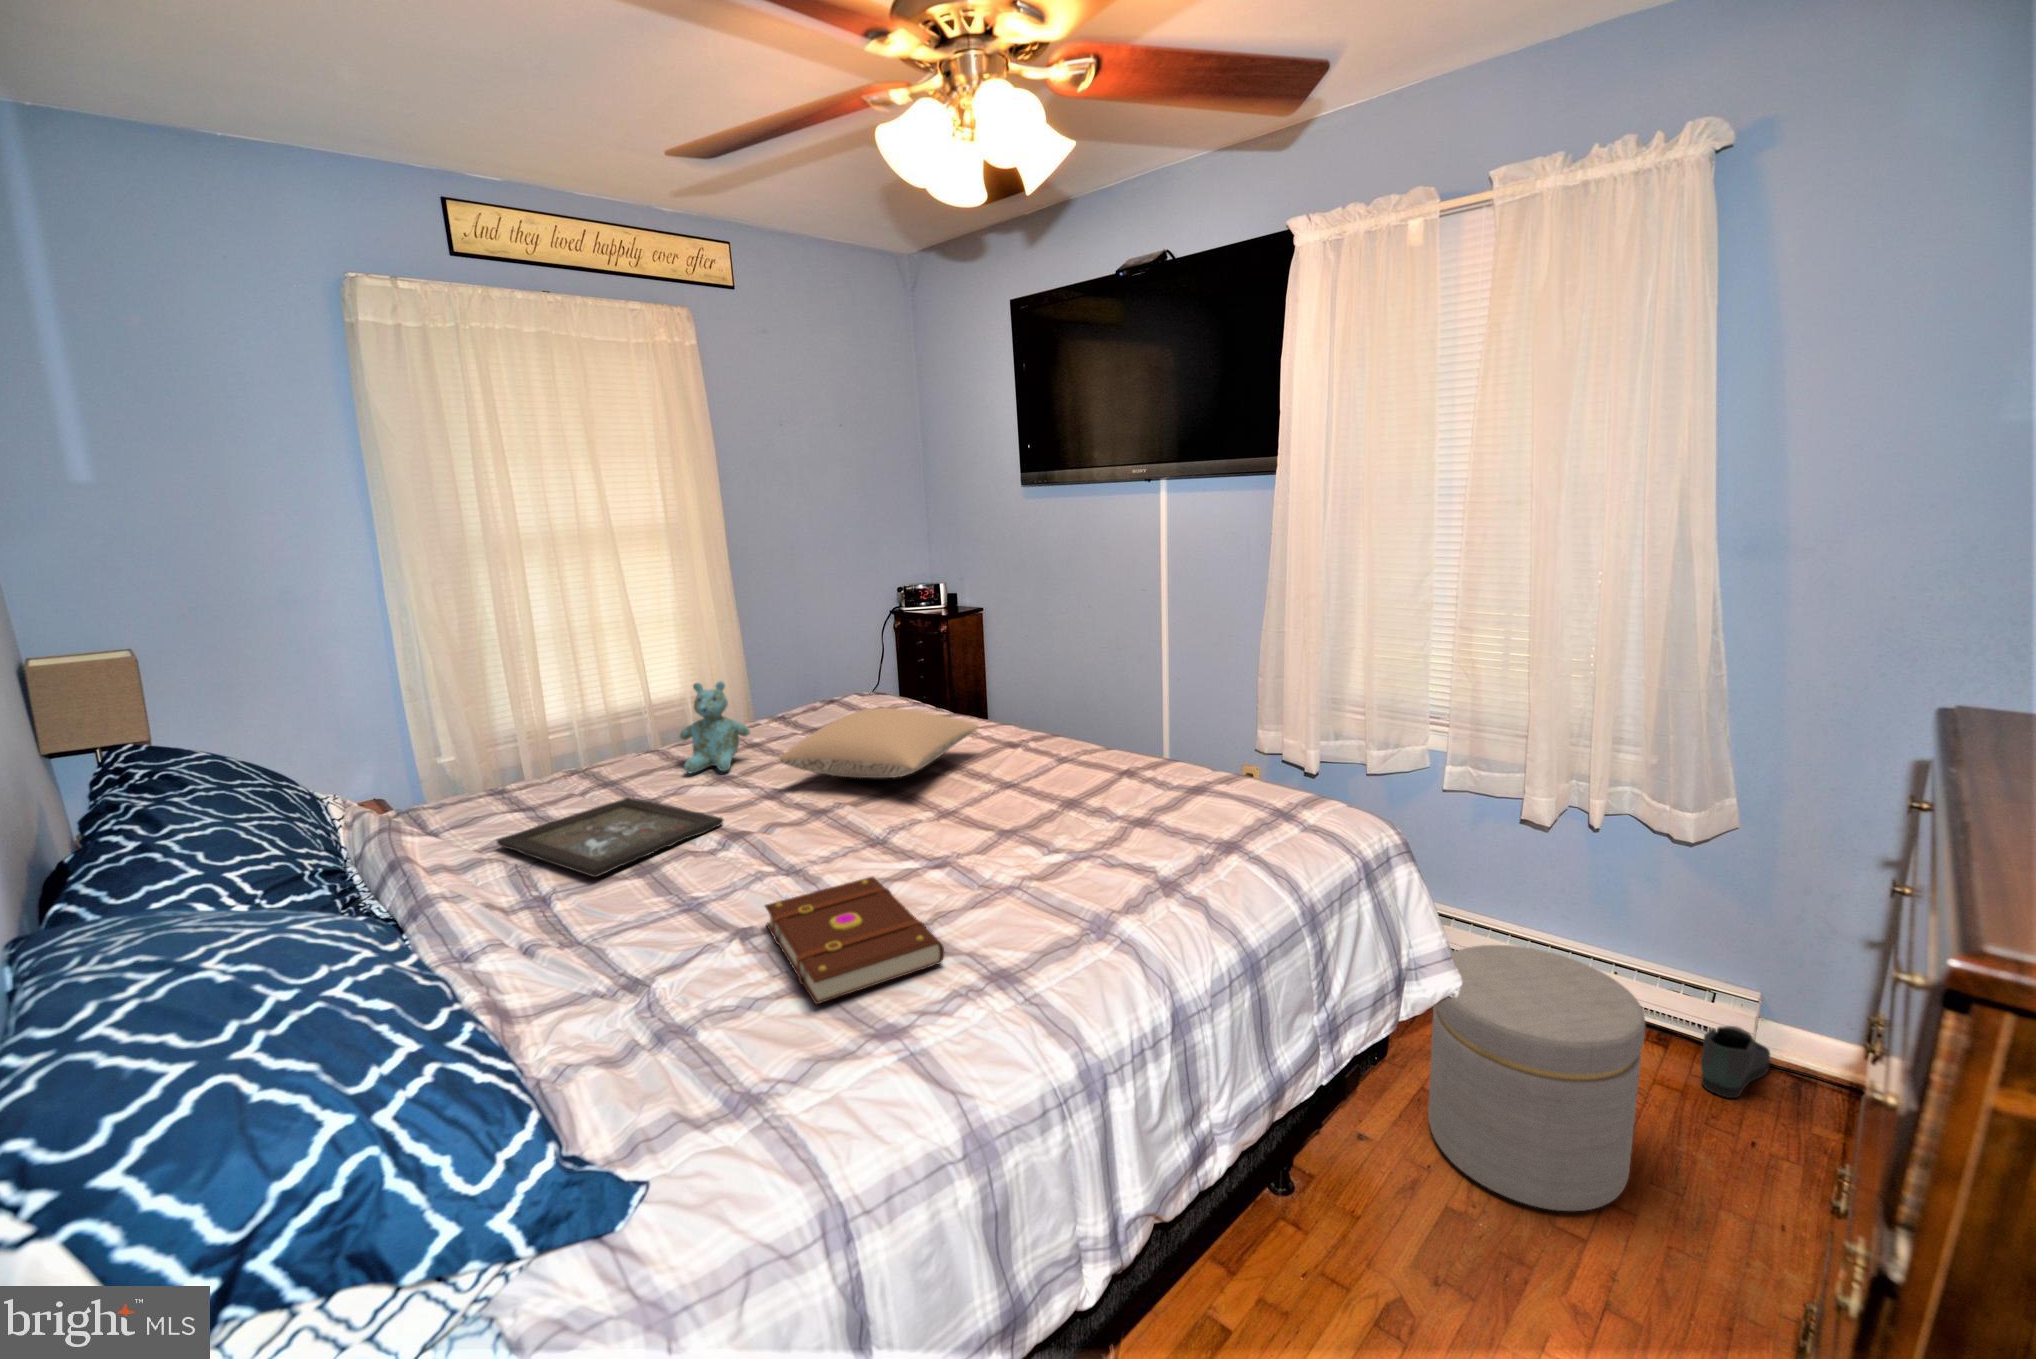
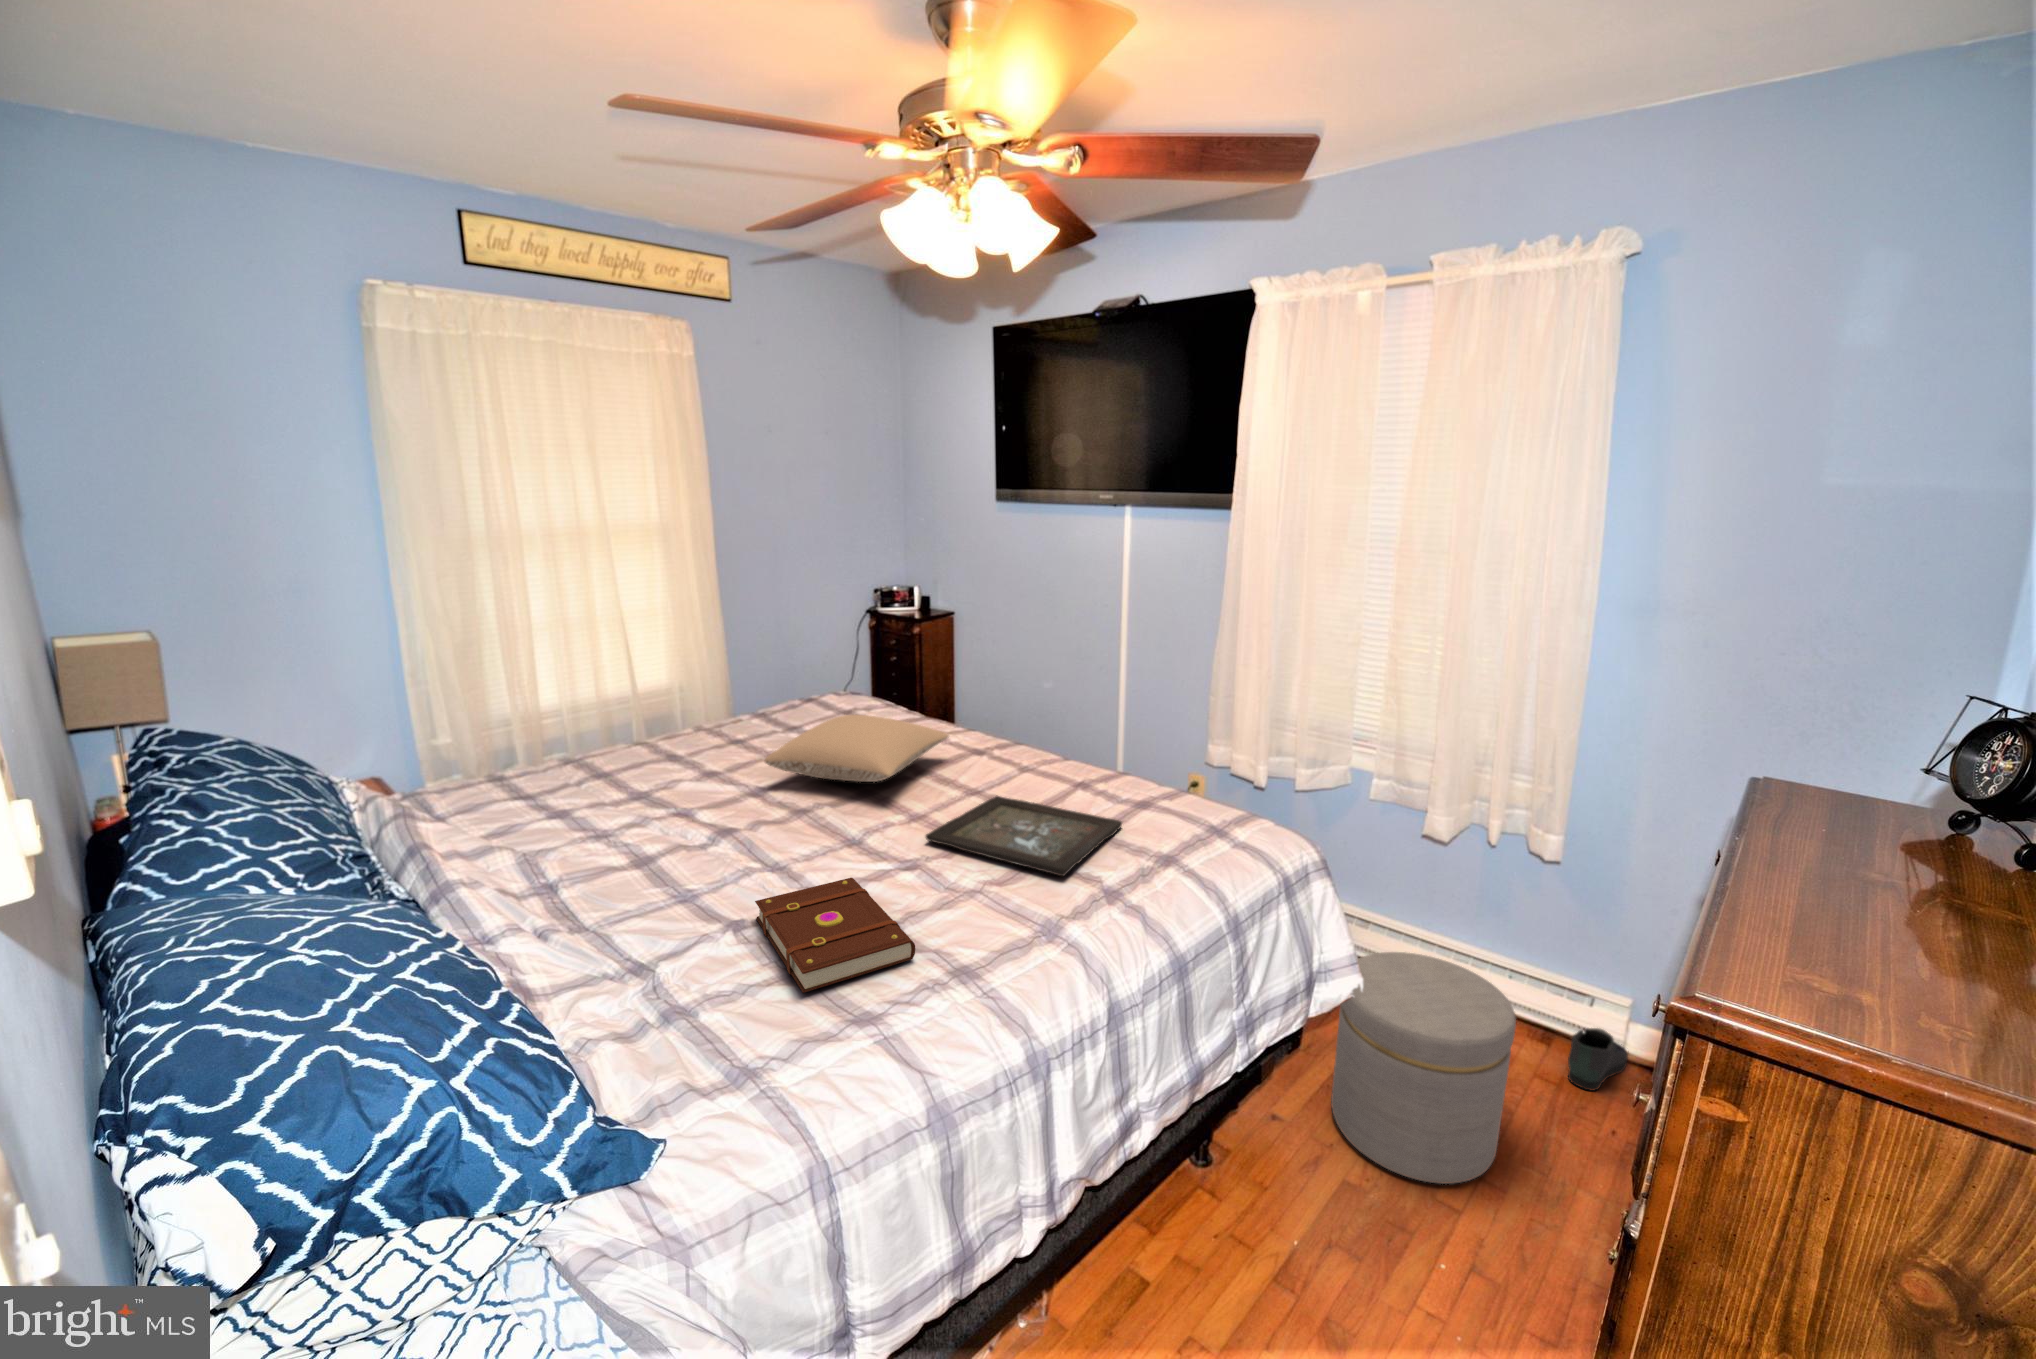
stuffed bear: present [680,681,750,774] -> none [669,683,735,768]
tray: present [497,798,723,877] -> present [926,795,1122,876]

